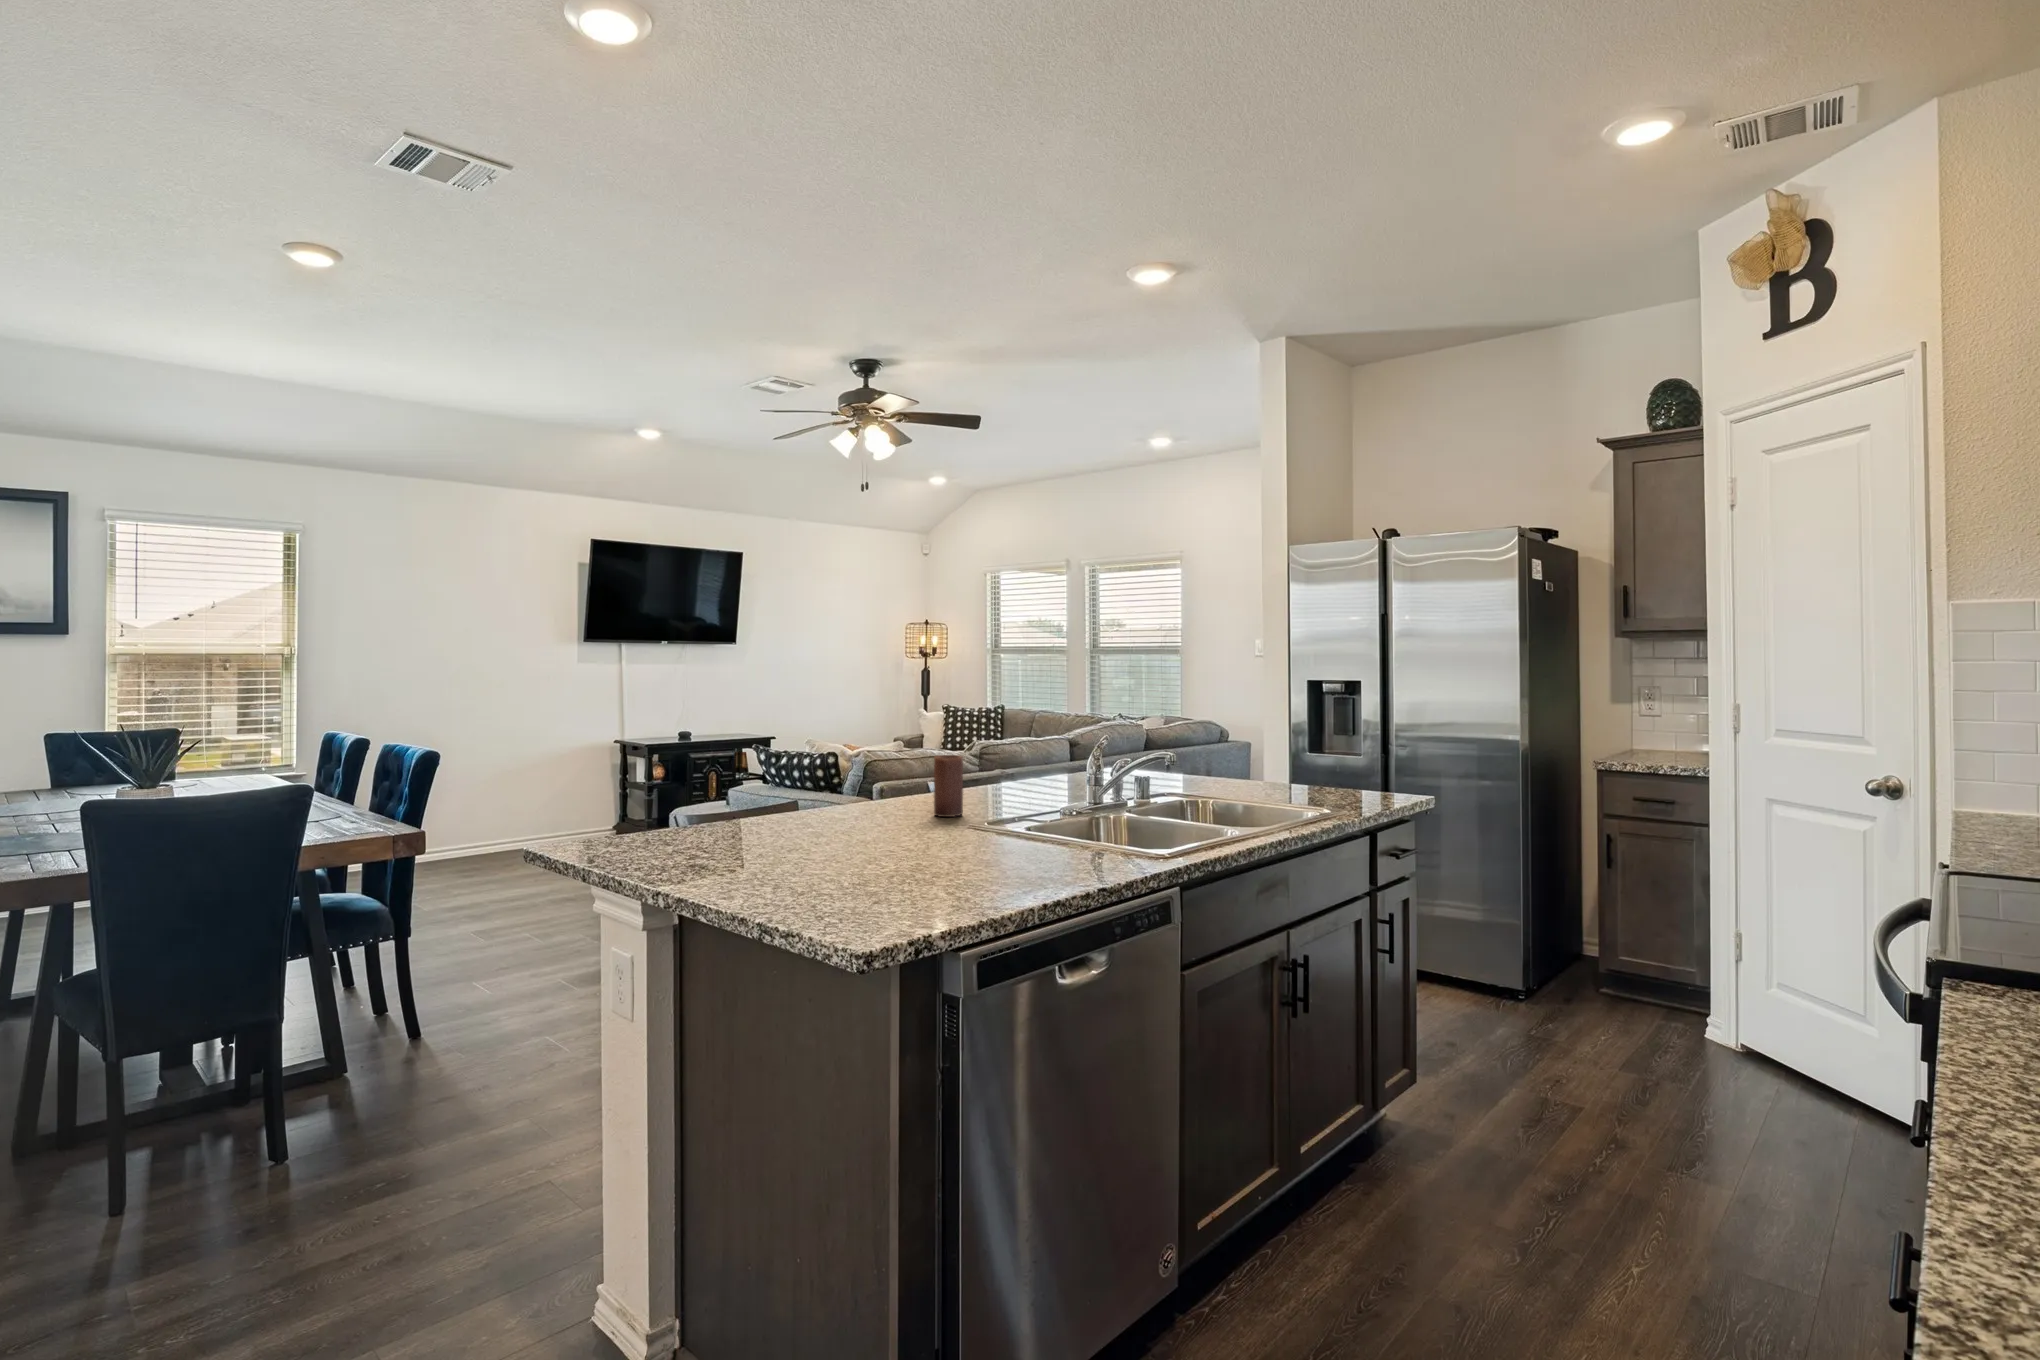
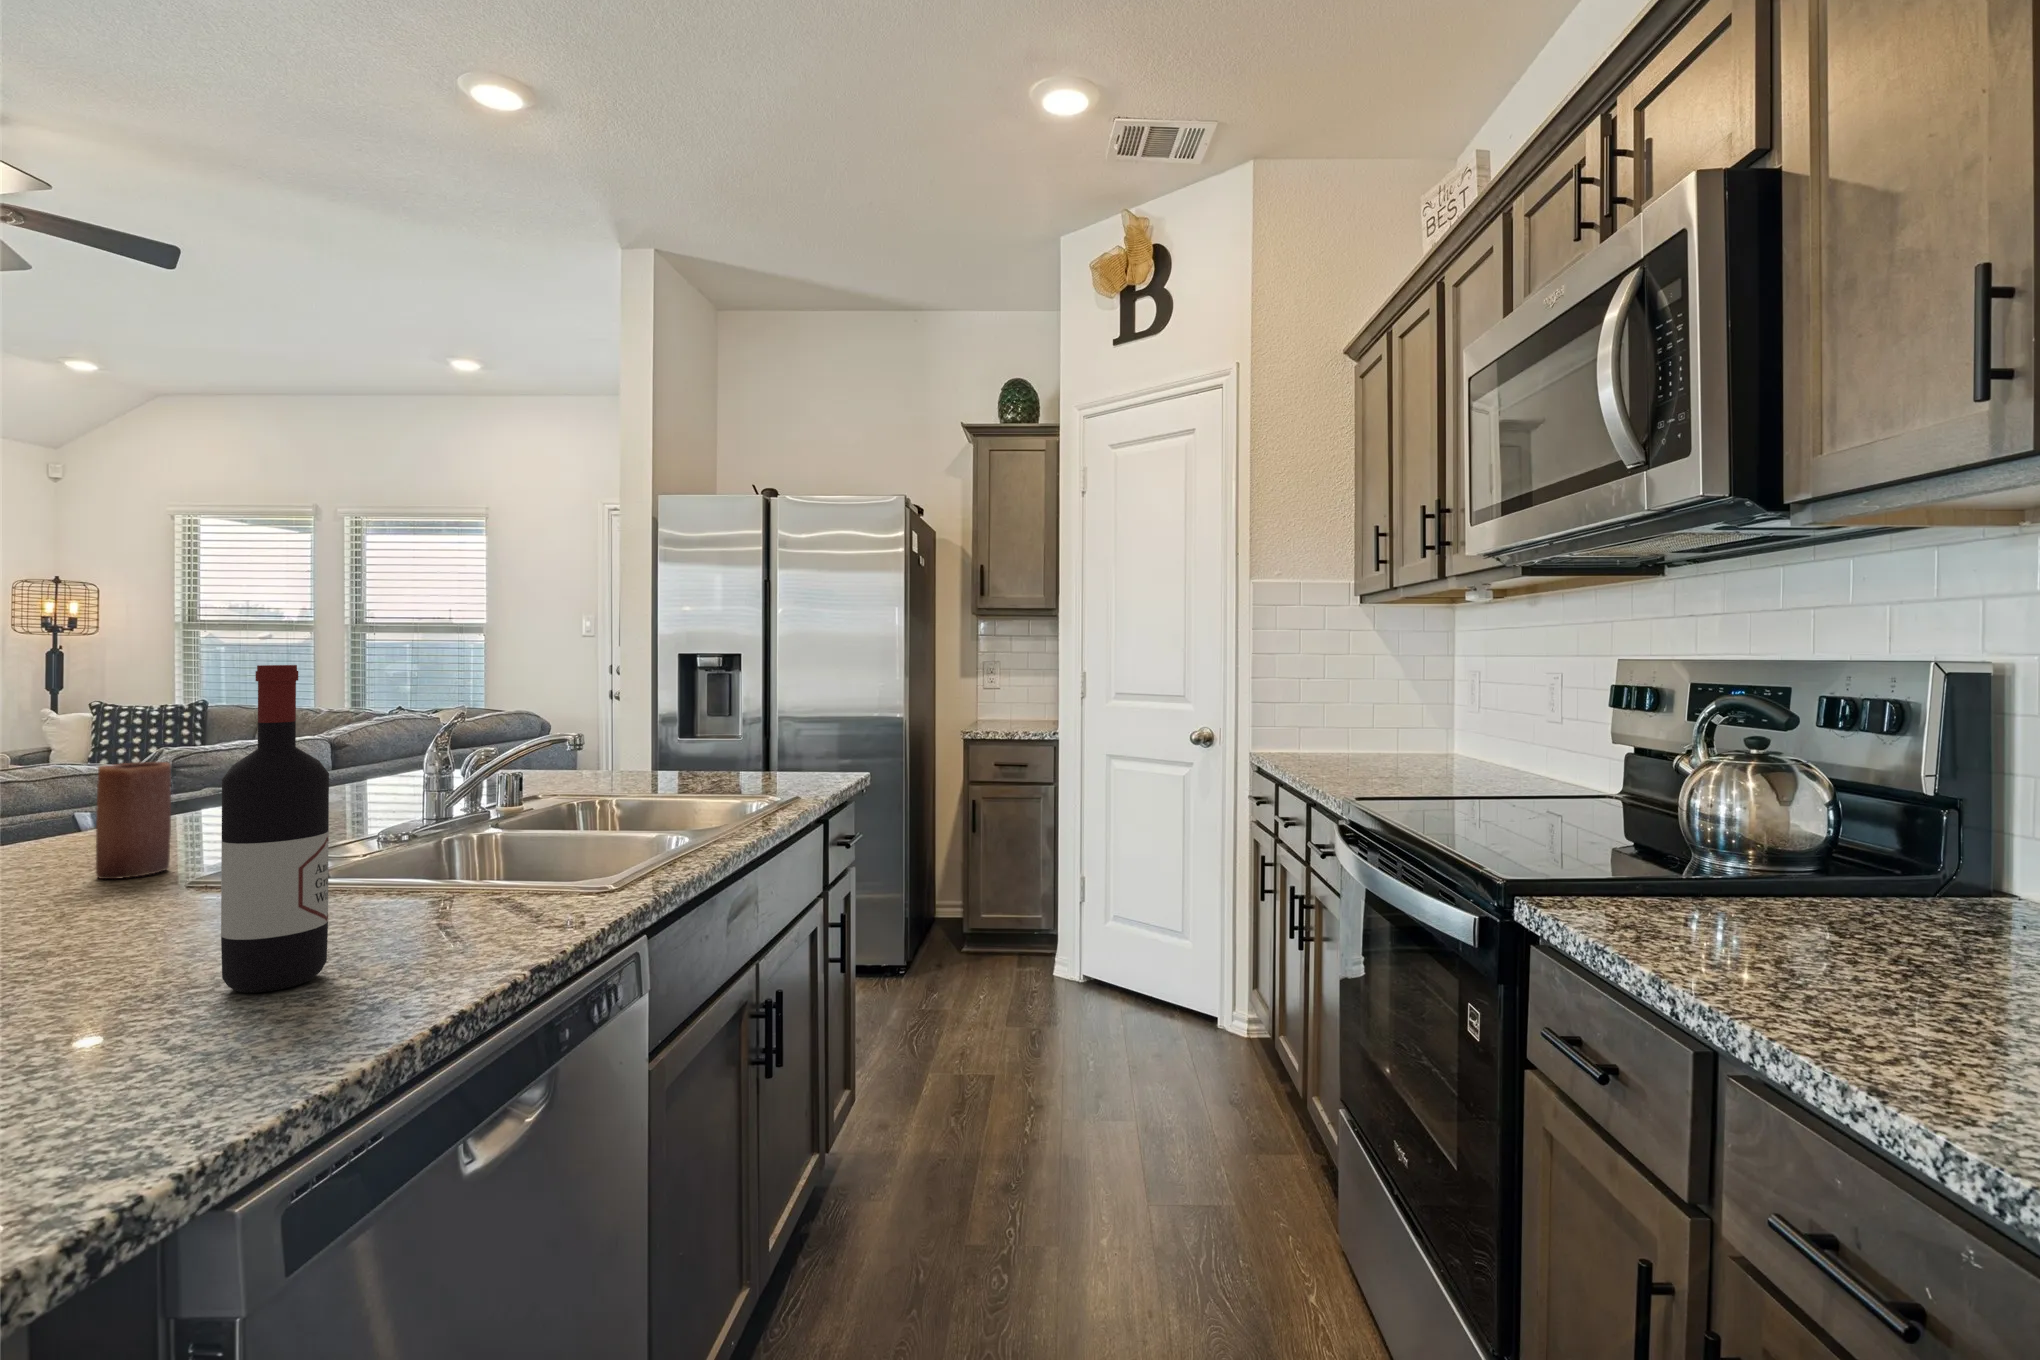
wine bottle: none [969,714,1011,877] -> present [221,665,329,993]

